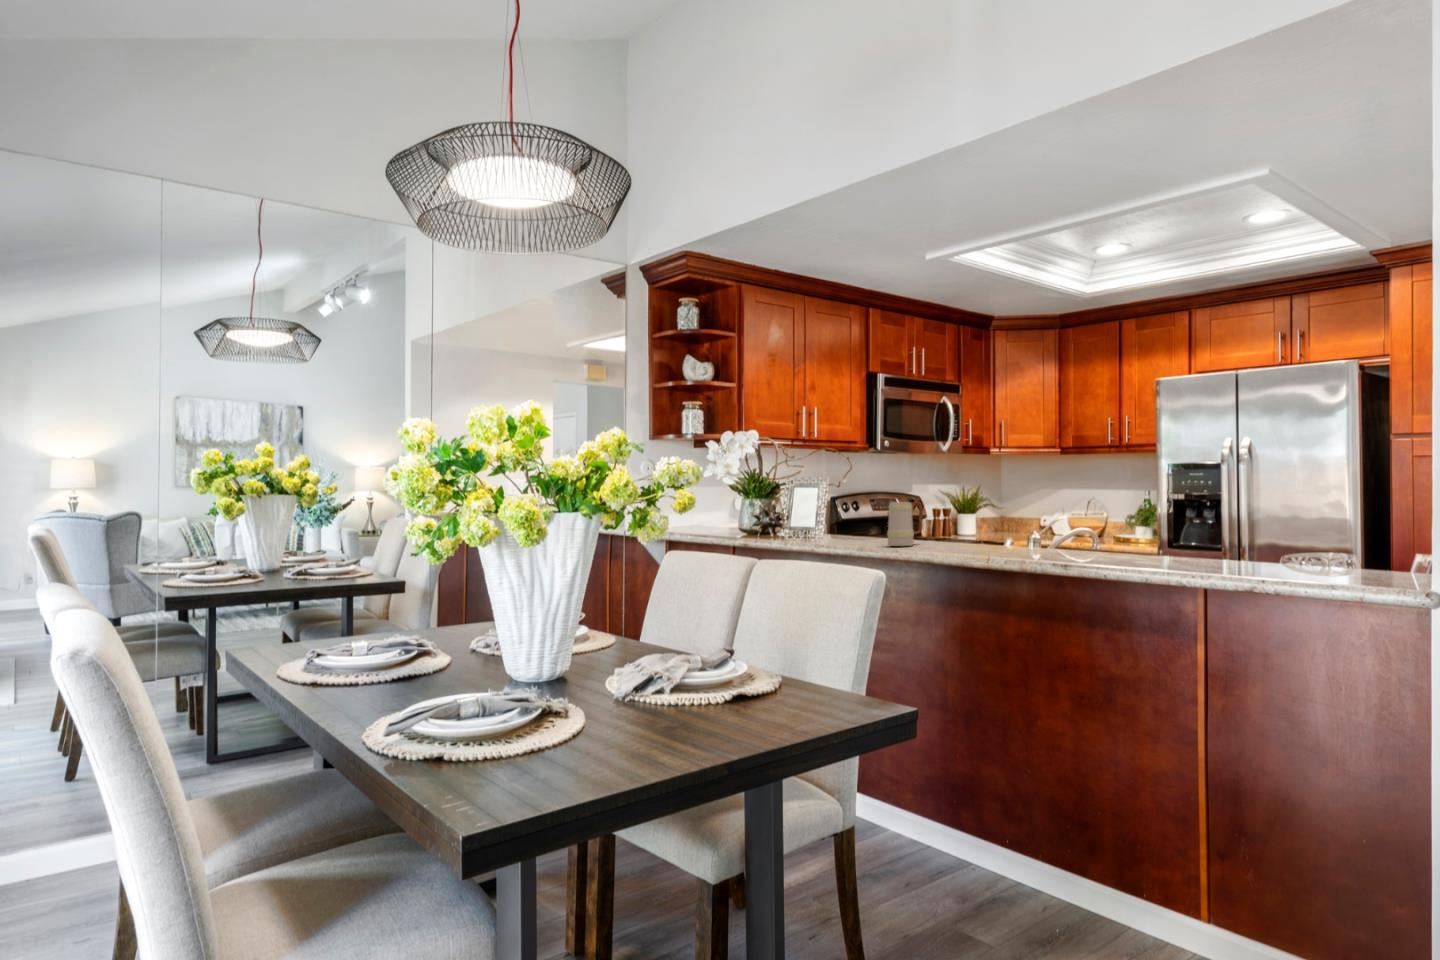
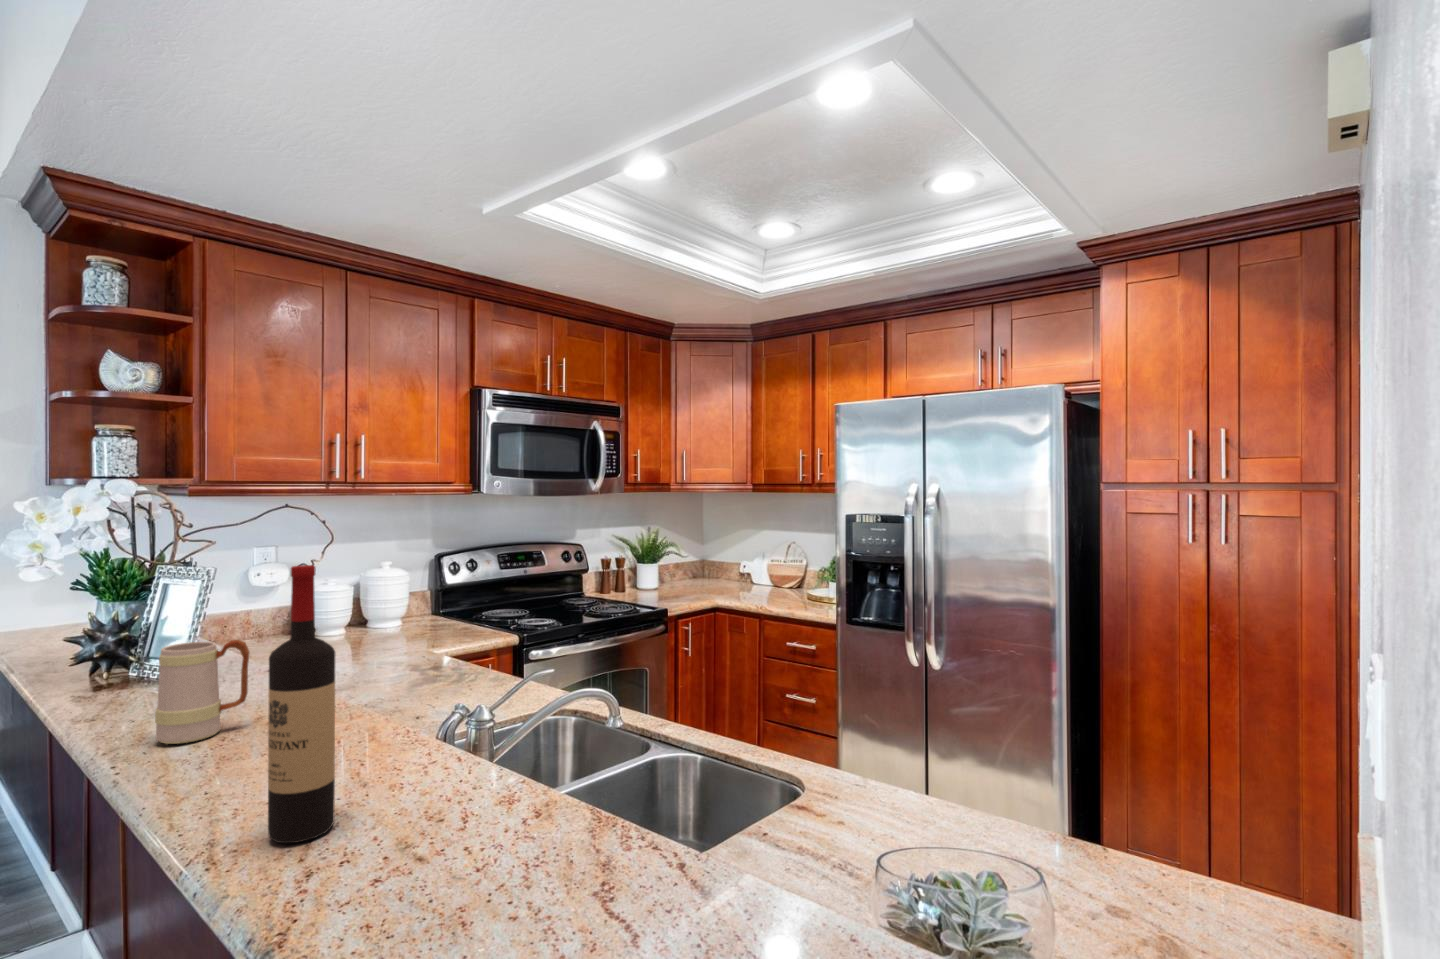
wine bottle: none [1028,448,1053,552] -> present [268,565,335,843]

